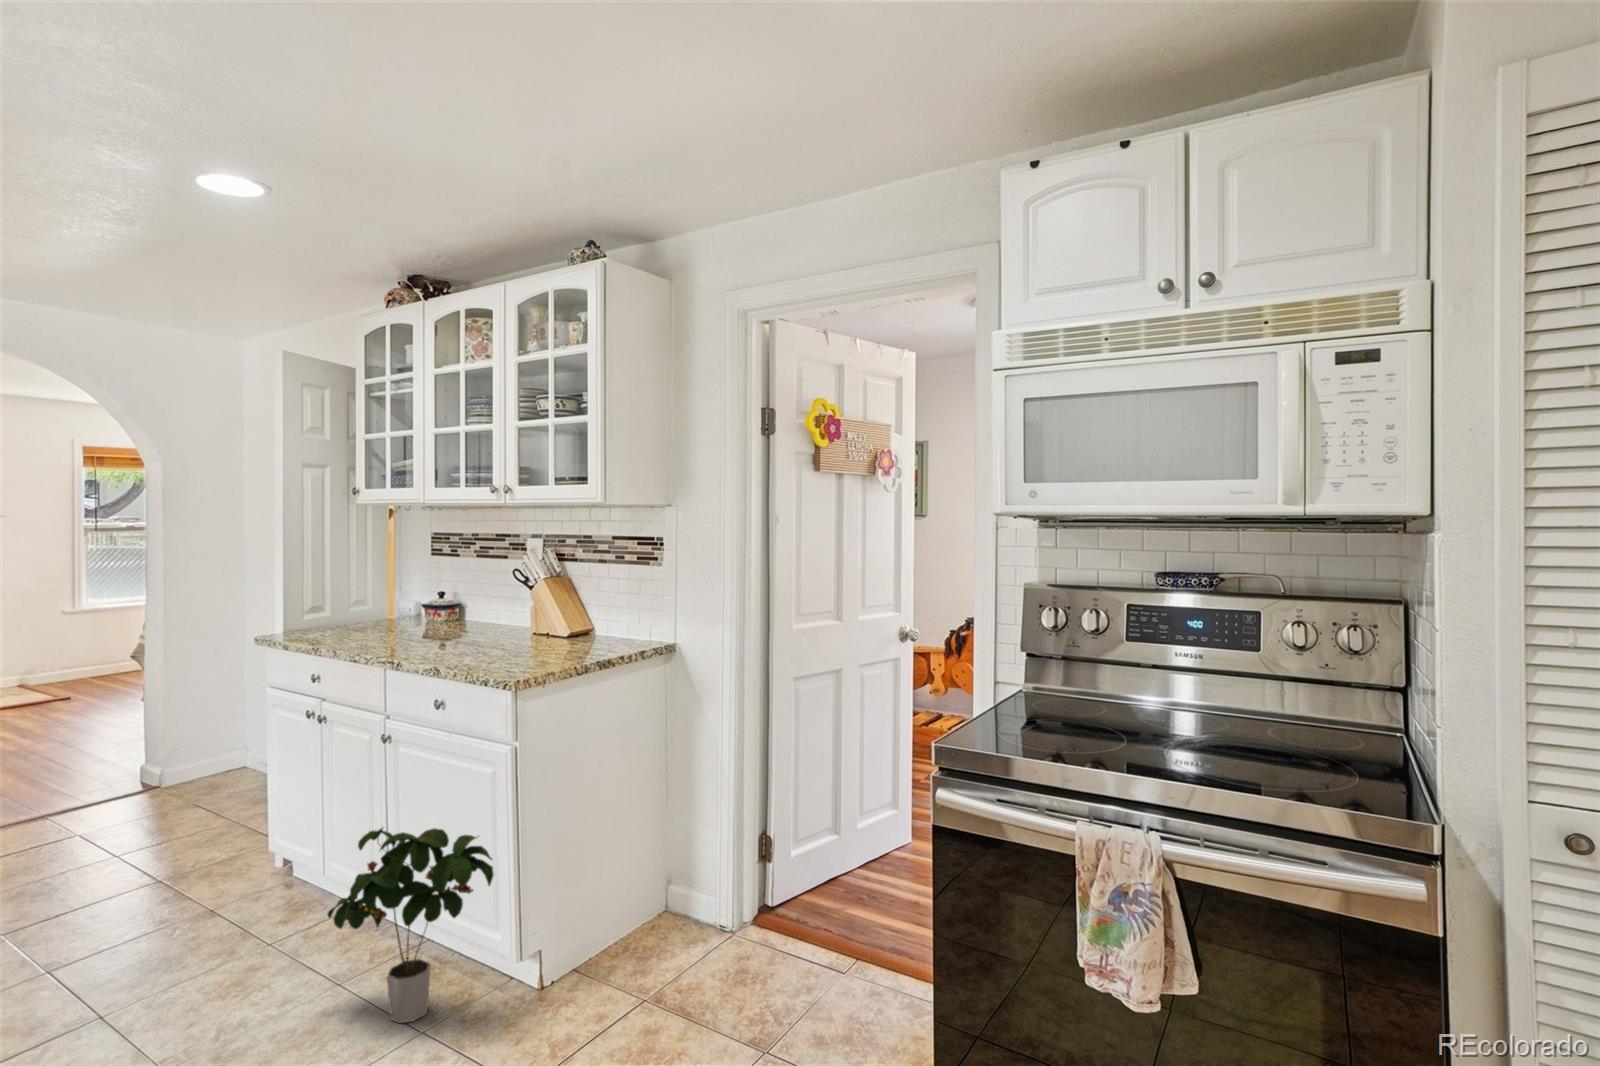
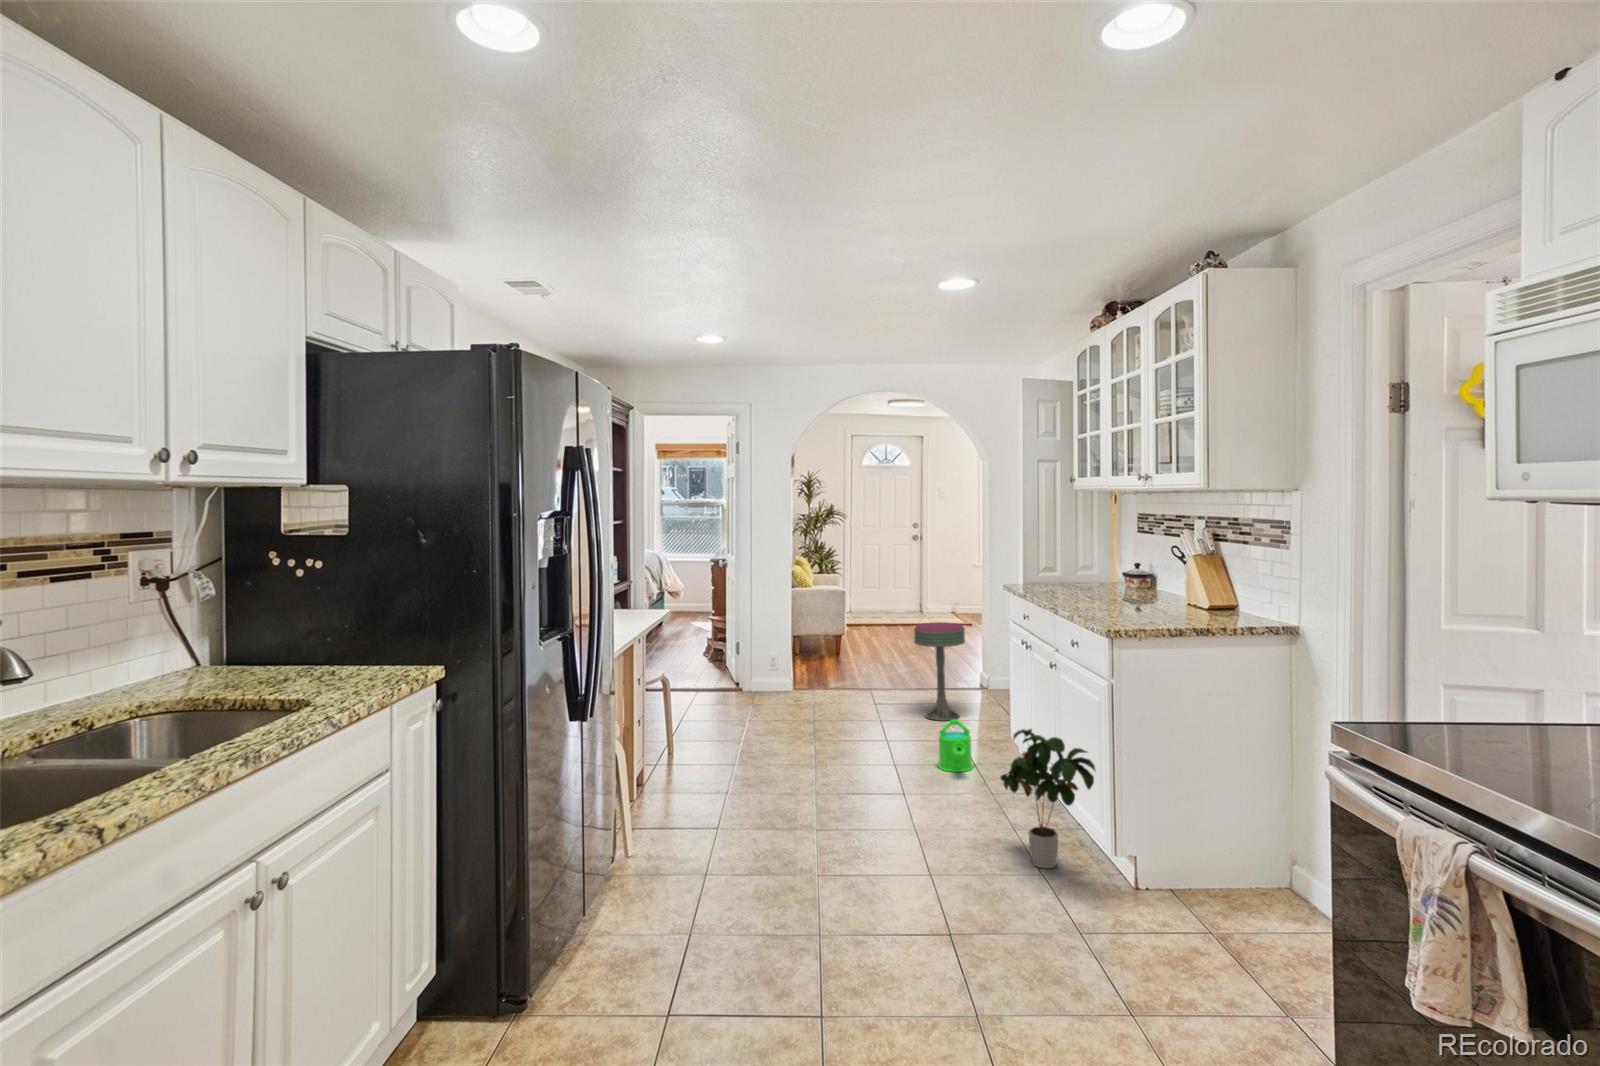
bar stool: none [44,699,149,863] -> present [914,622,965,721]
watering can: none [139,848,210,938] -> present [938,719,974,772]

